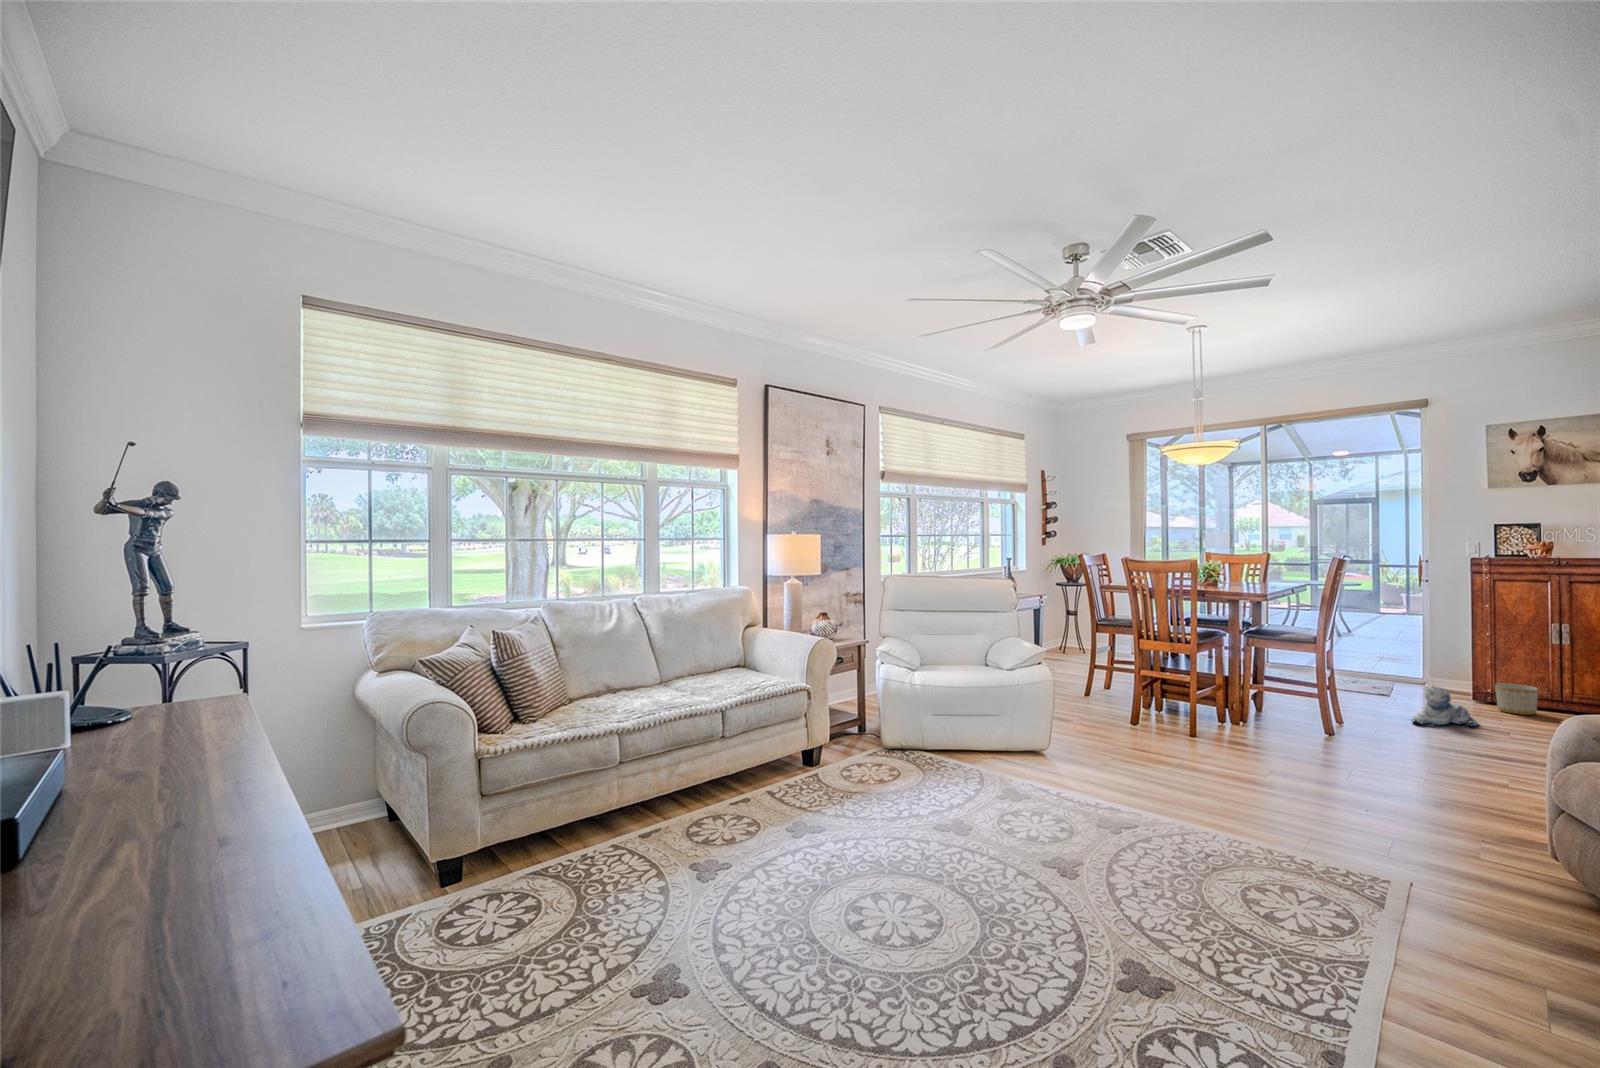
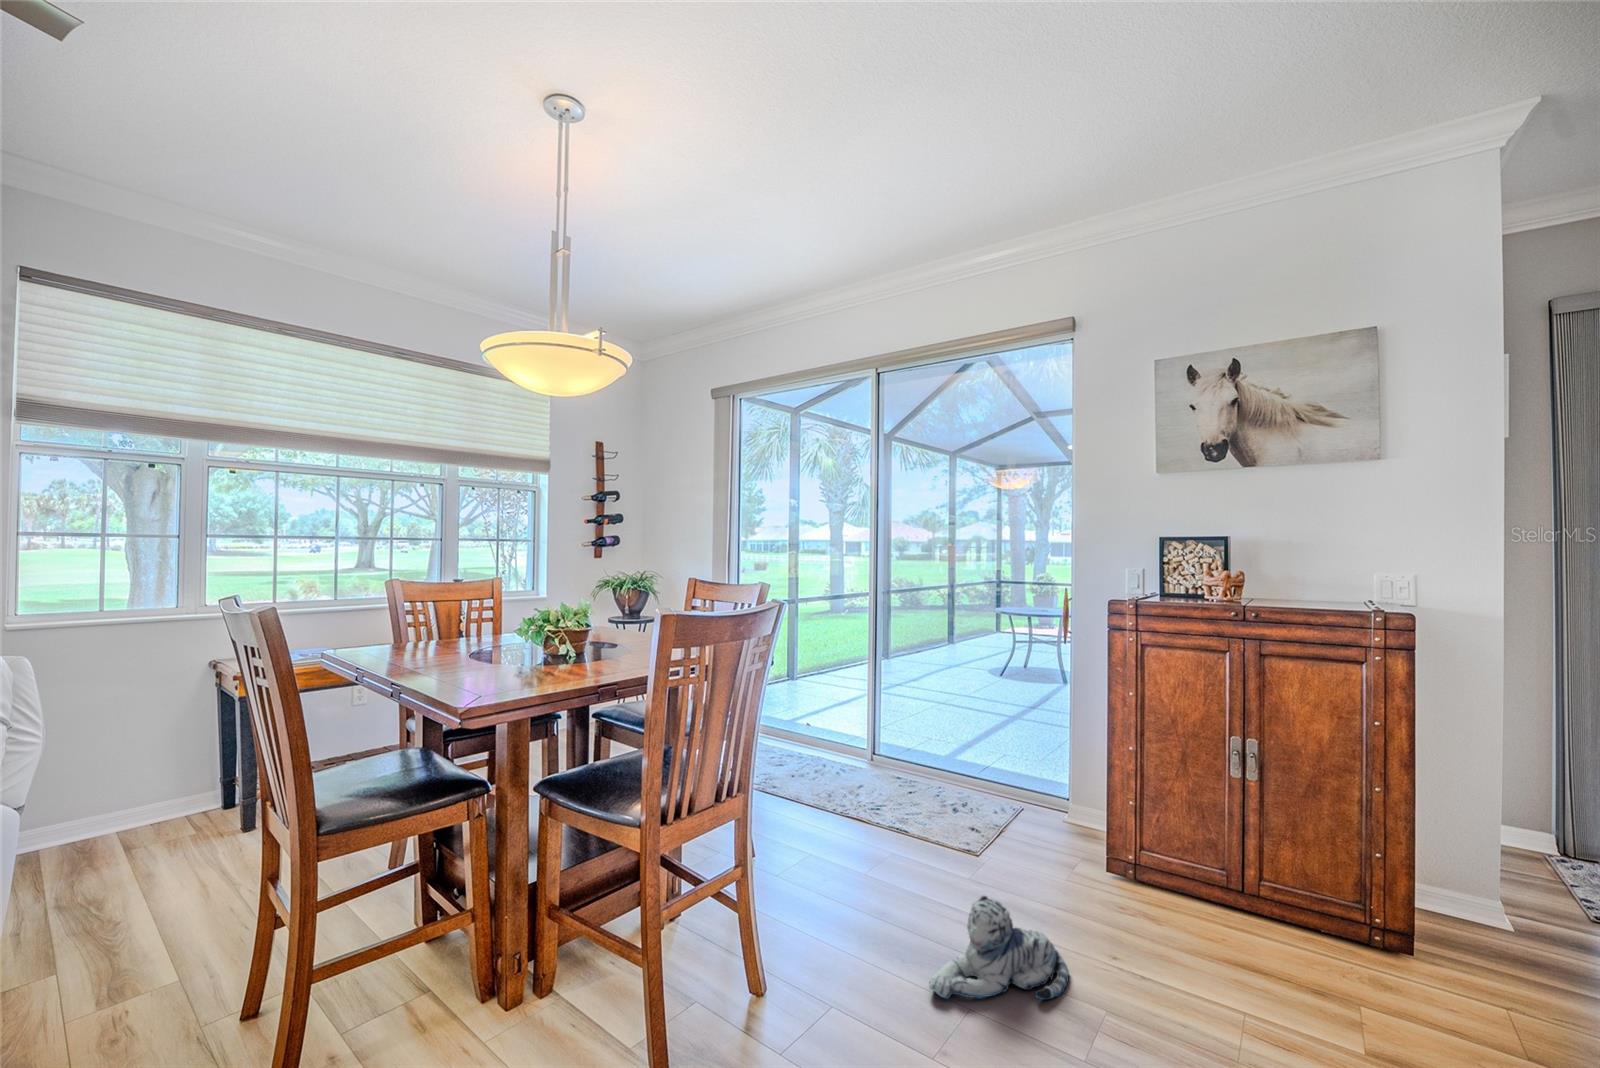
planter: present [1495,684,1538,715] -> none [1135,851,1203,928]

